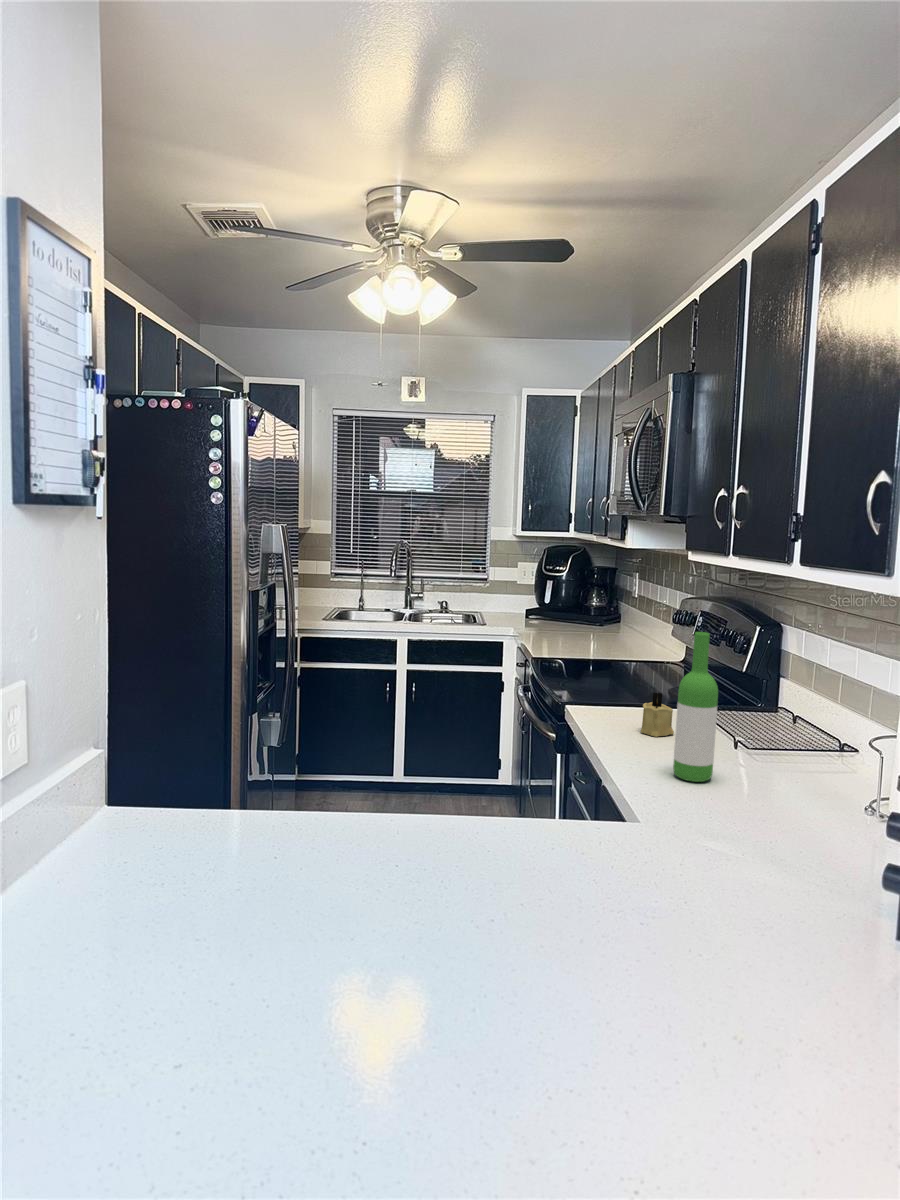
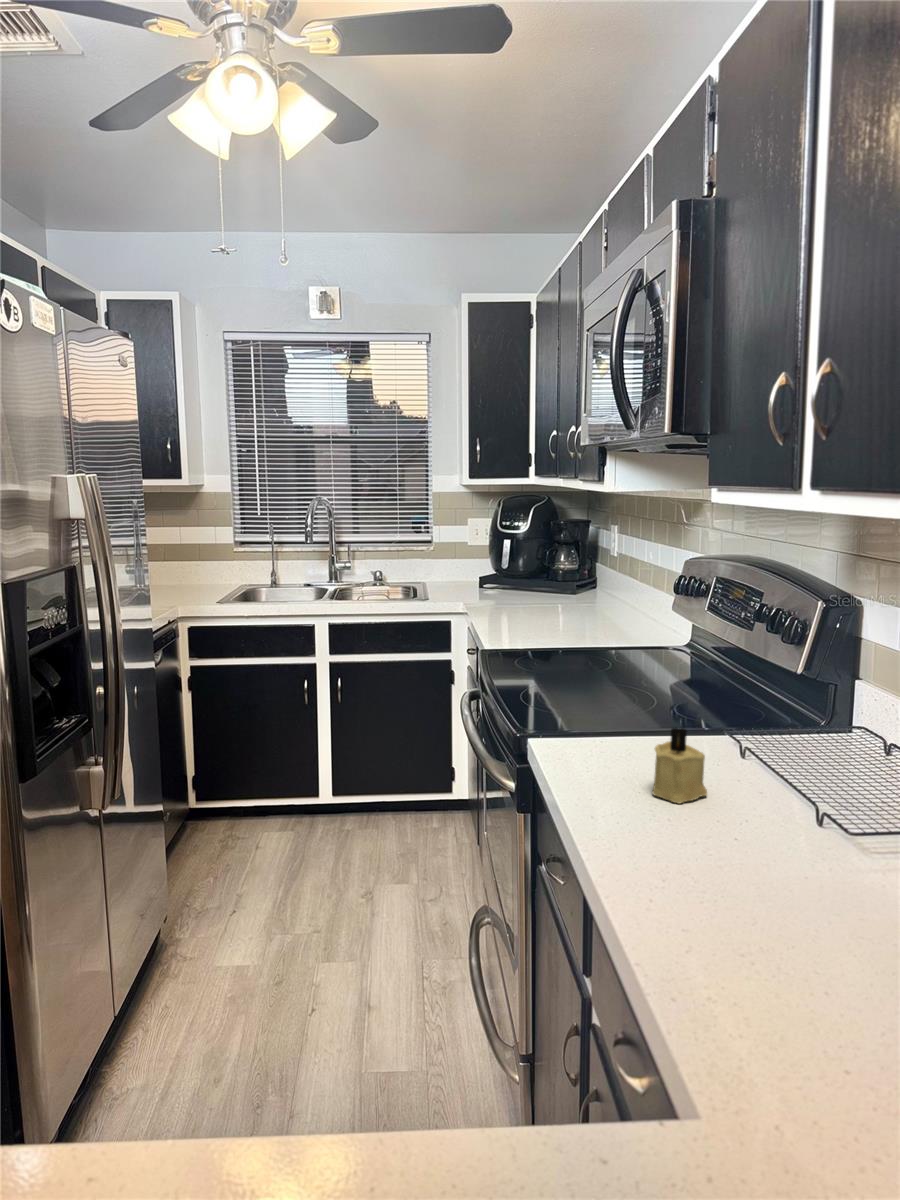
wine bottle: present [673,632,718,782] -> none [732,643,820,934]

